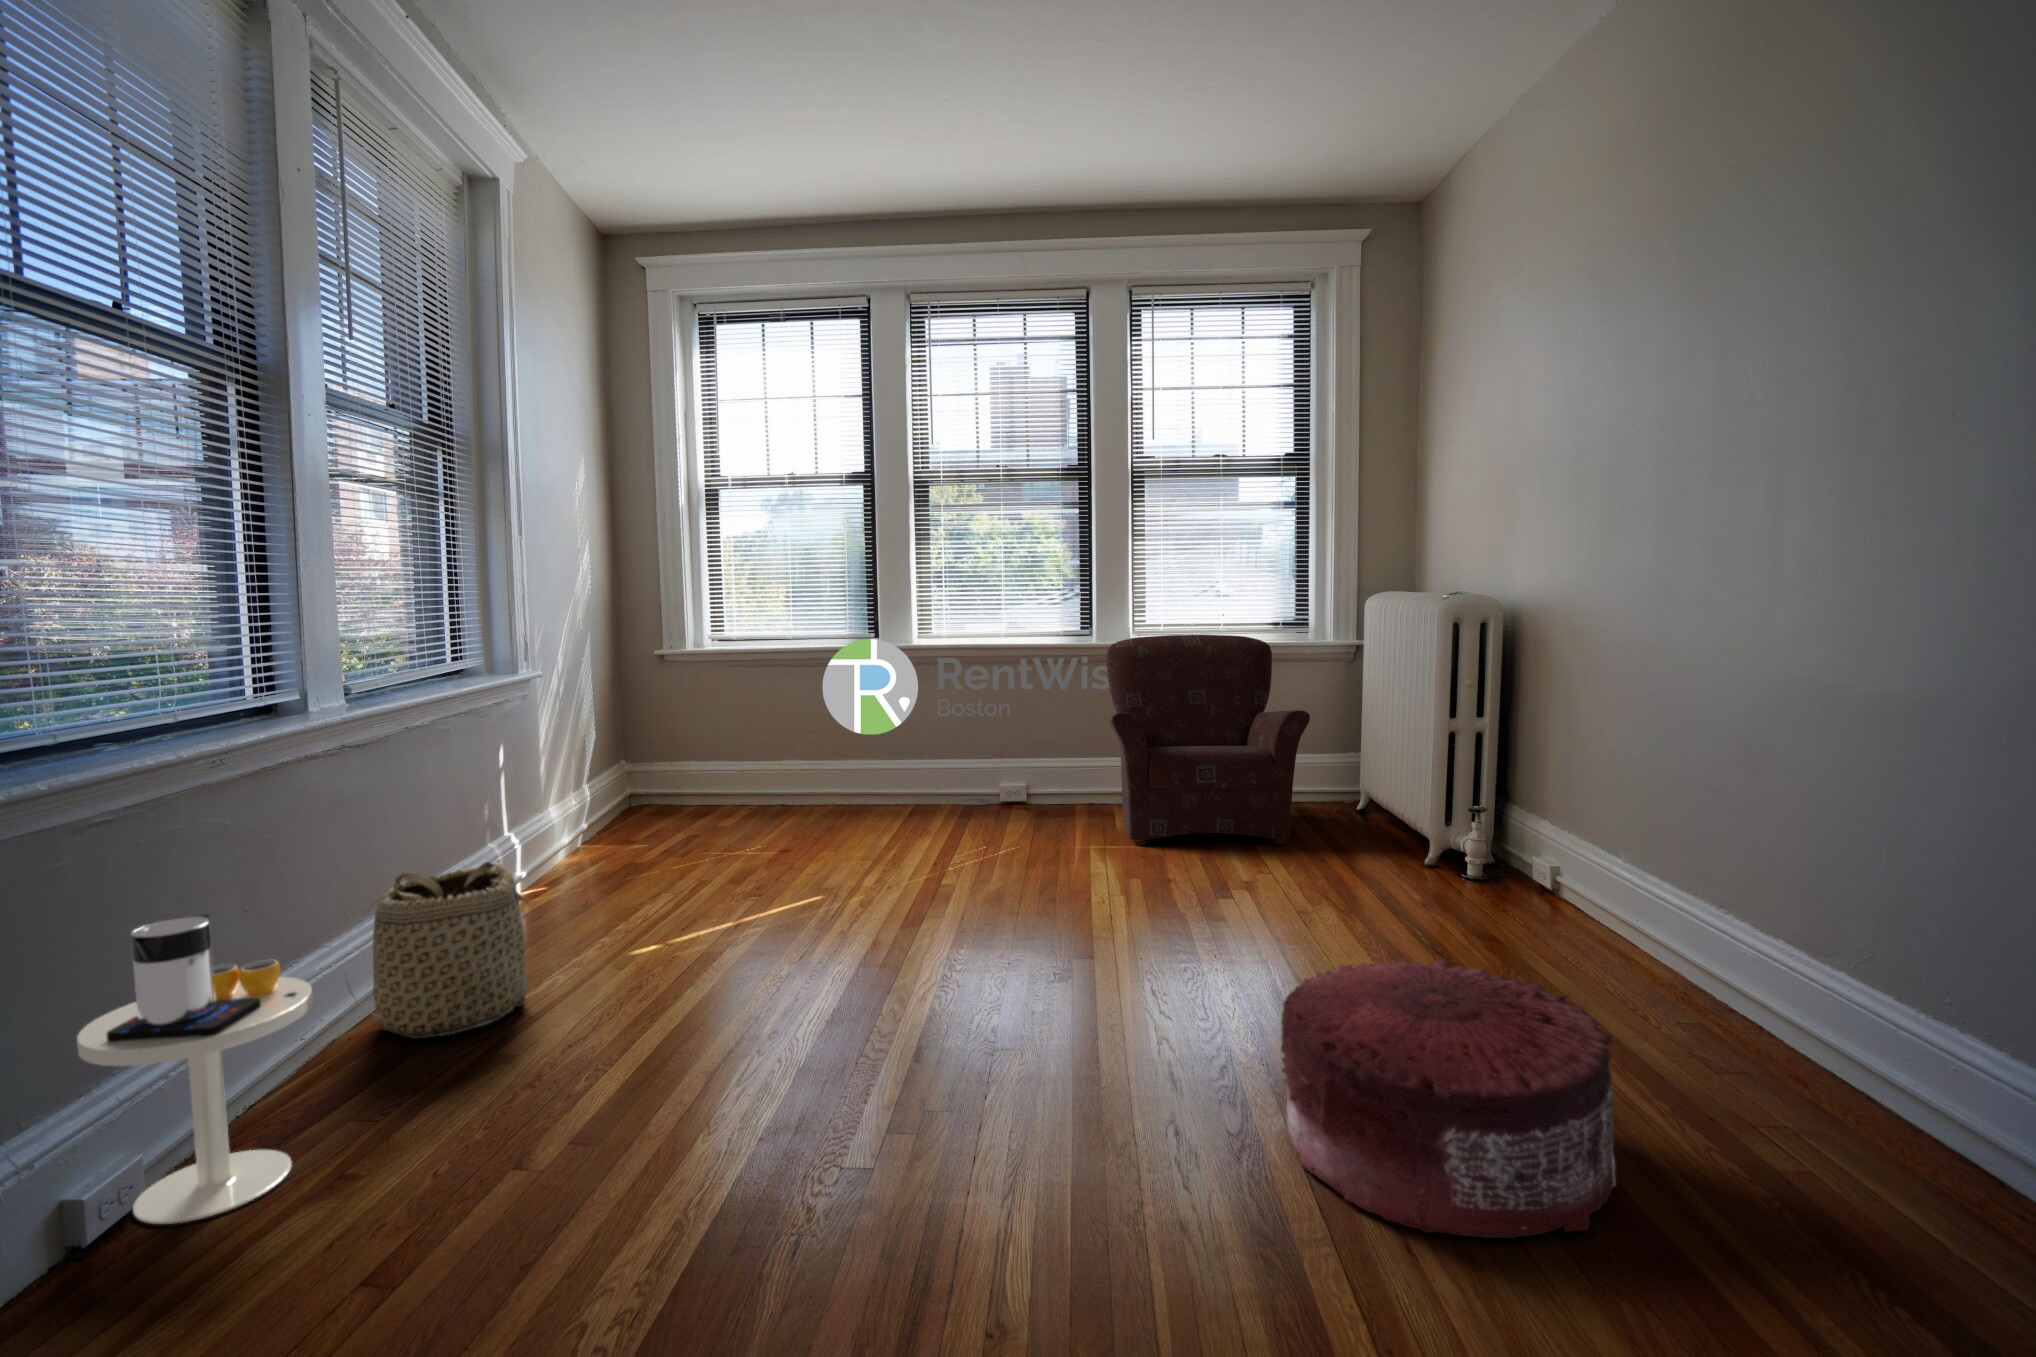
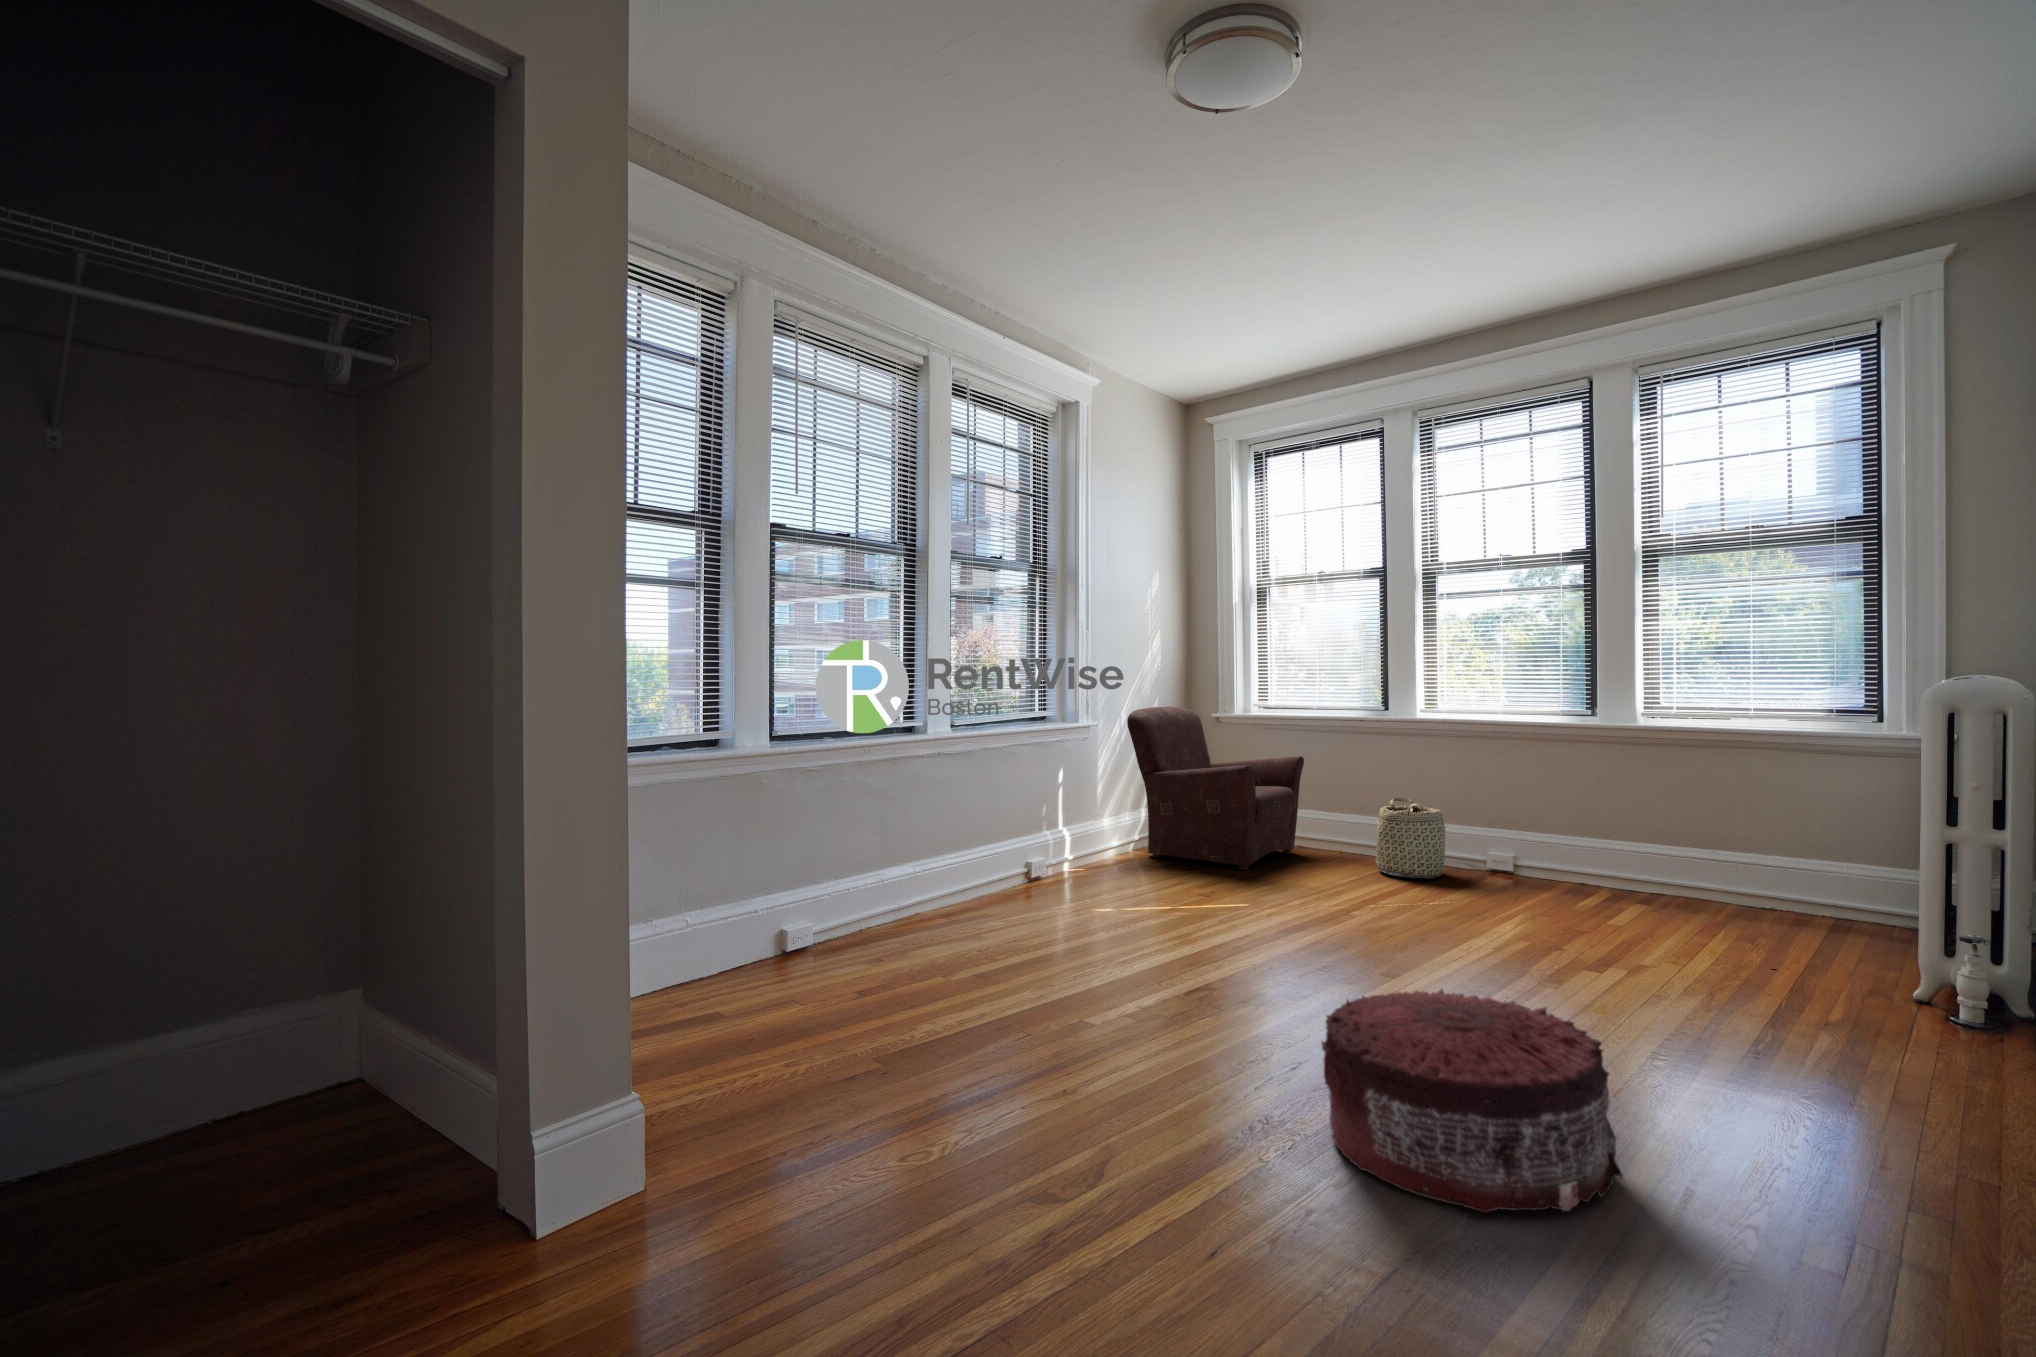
armchair: present [1106,635,1310,845] -> present [1127,707,1304,870]
basket: present [346,862,528,1038] -> present [1376,797,1445,879]
side table: present [77,913,313,1224] -> none [788,820,875,962]

